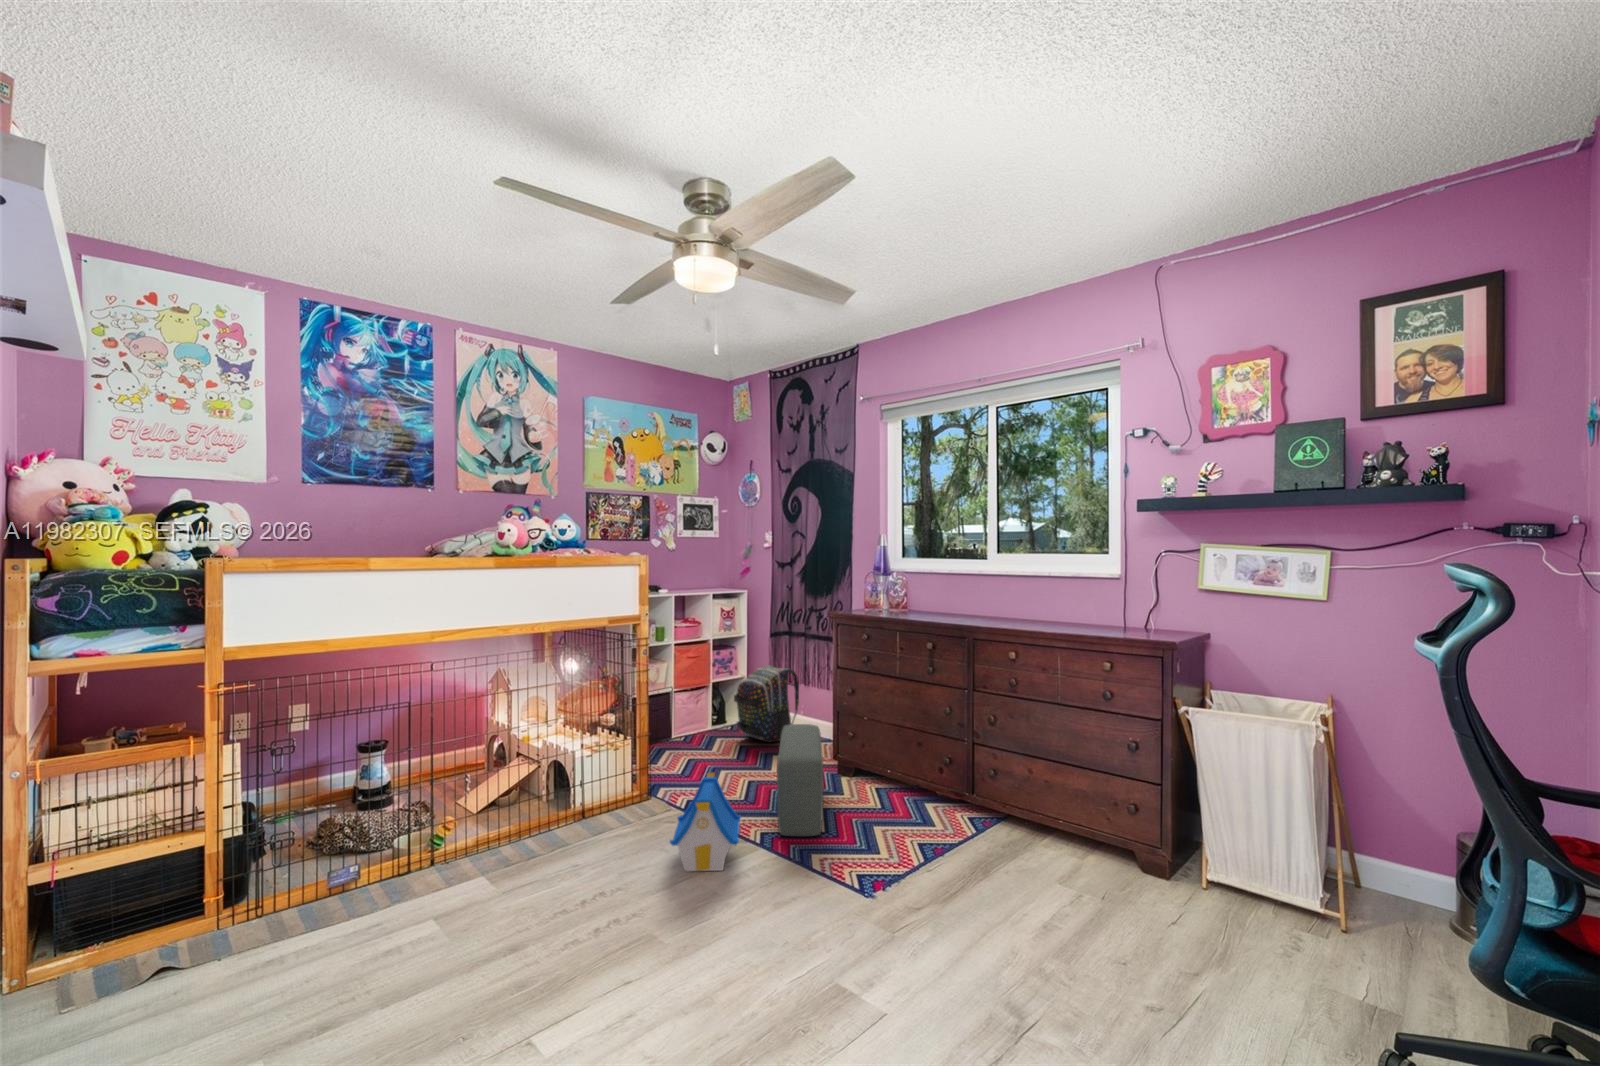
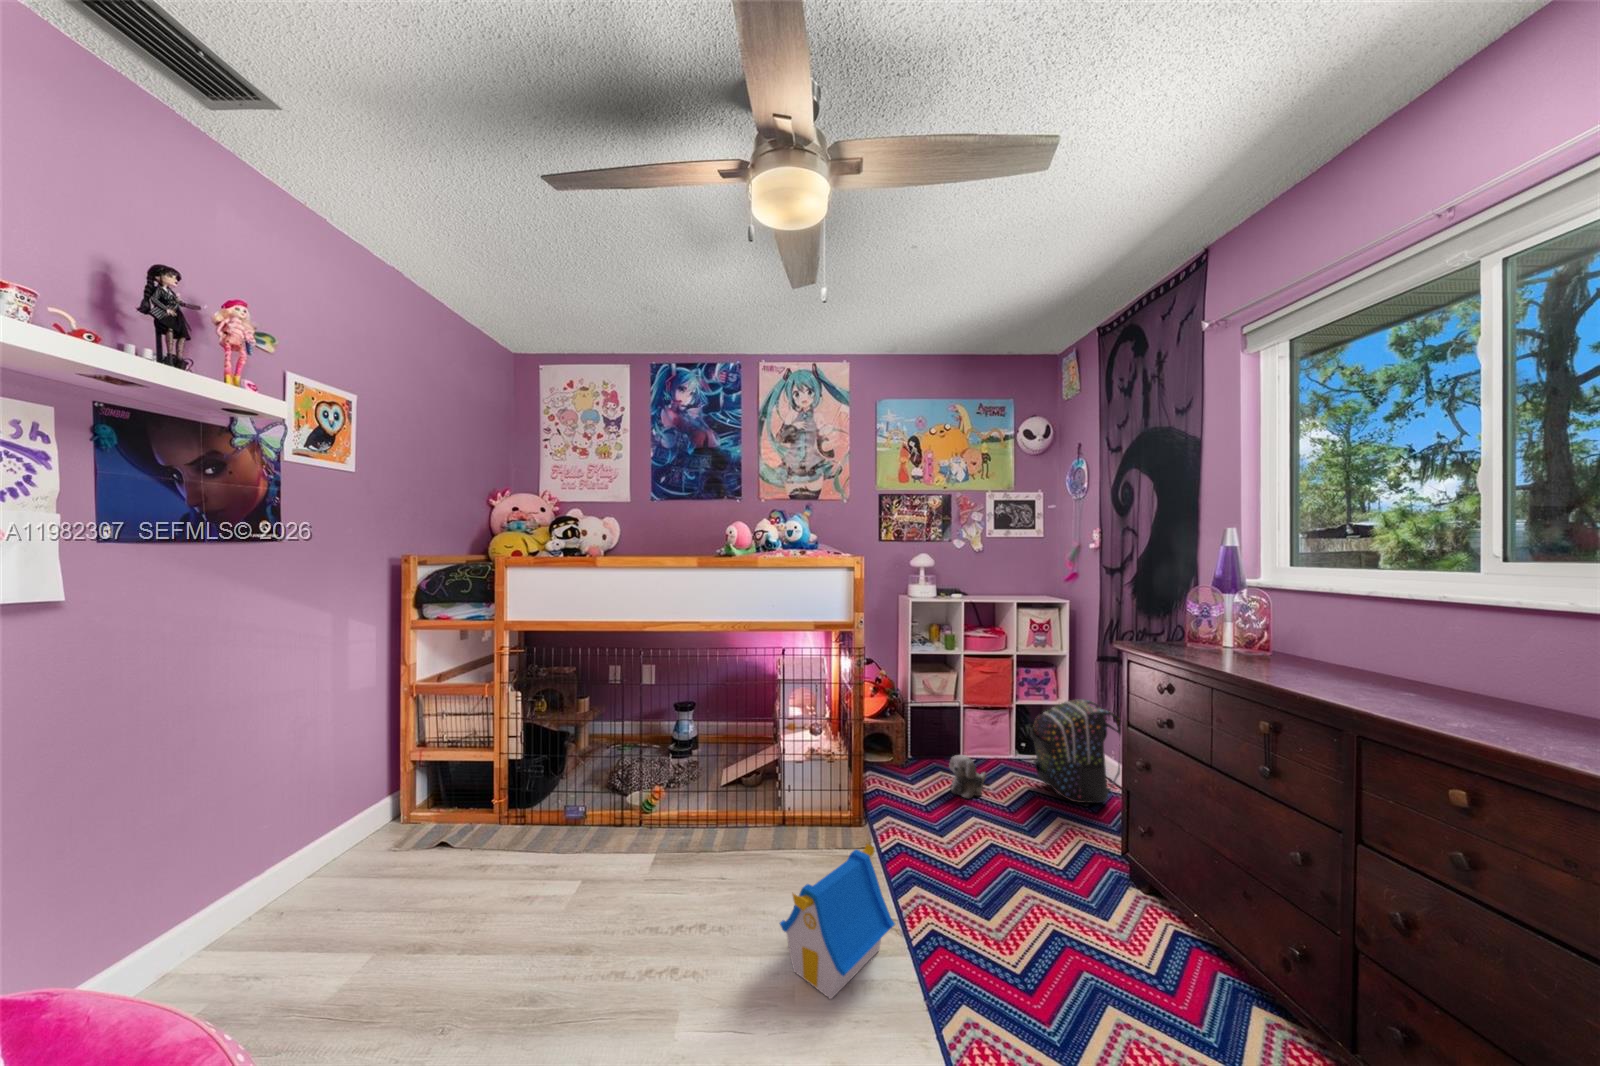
pouf: present [777,724,823,836] -> none [952,801,1088,1015]
plush toy: none [681,726,711,760] -> present [949,755,986,798]

